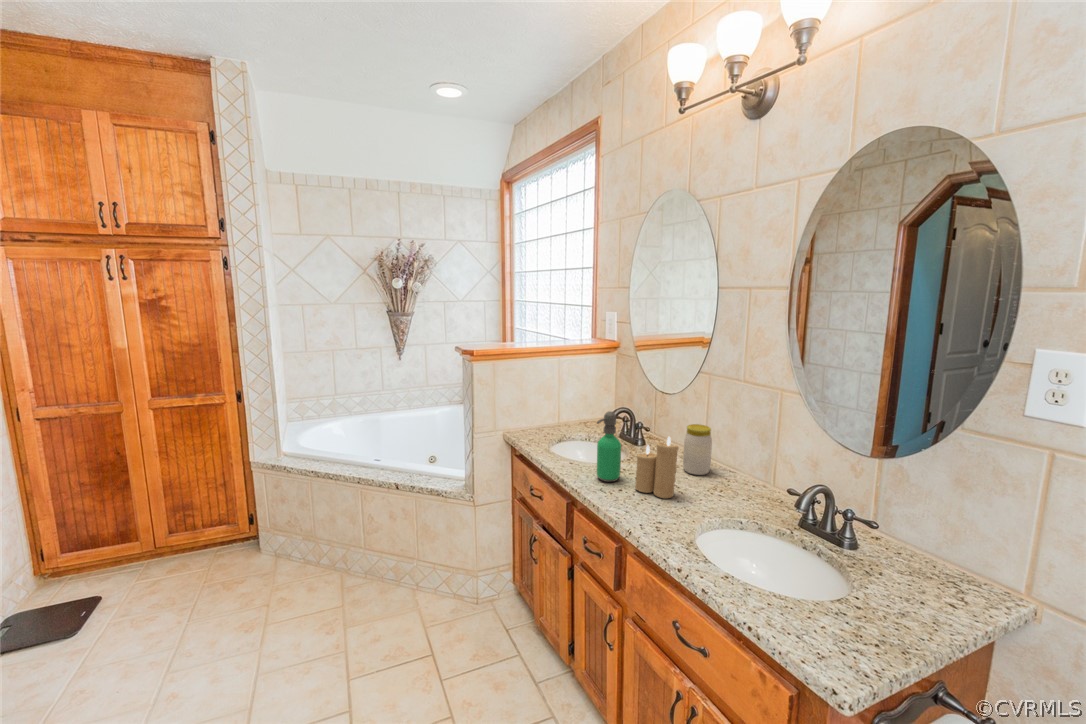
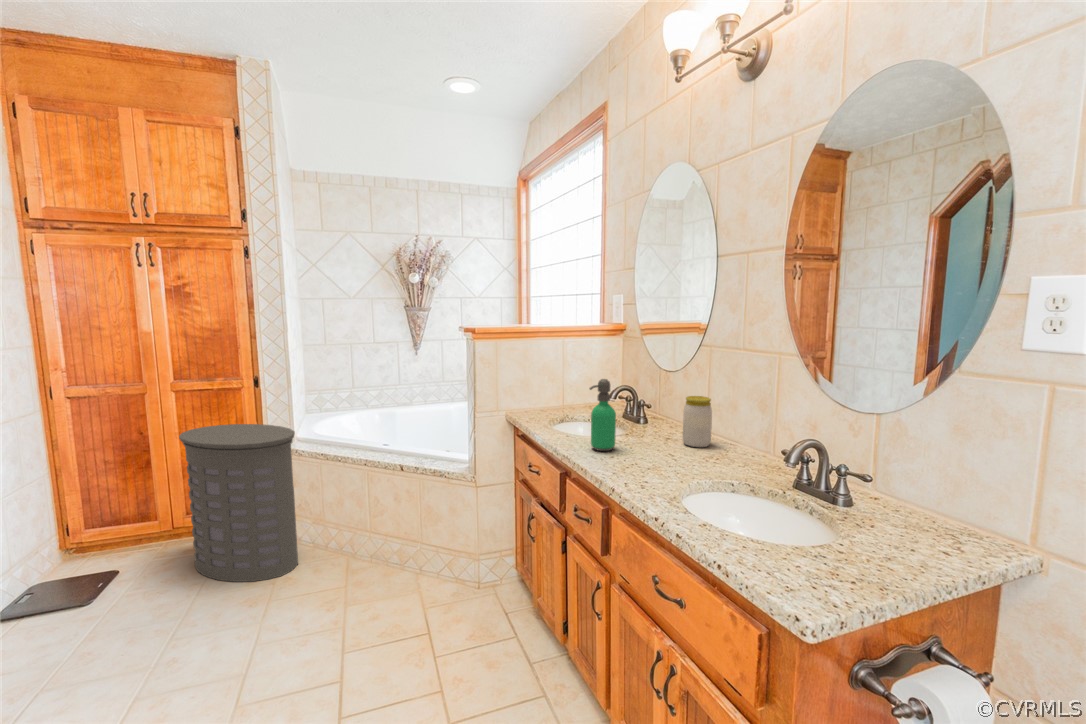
candle: present [635,437,678,498] -> none [628,400,671,464]
laundry hamper: none [162,441,291,604] -> present [179,424,298,582]

